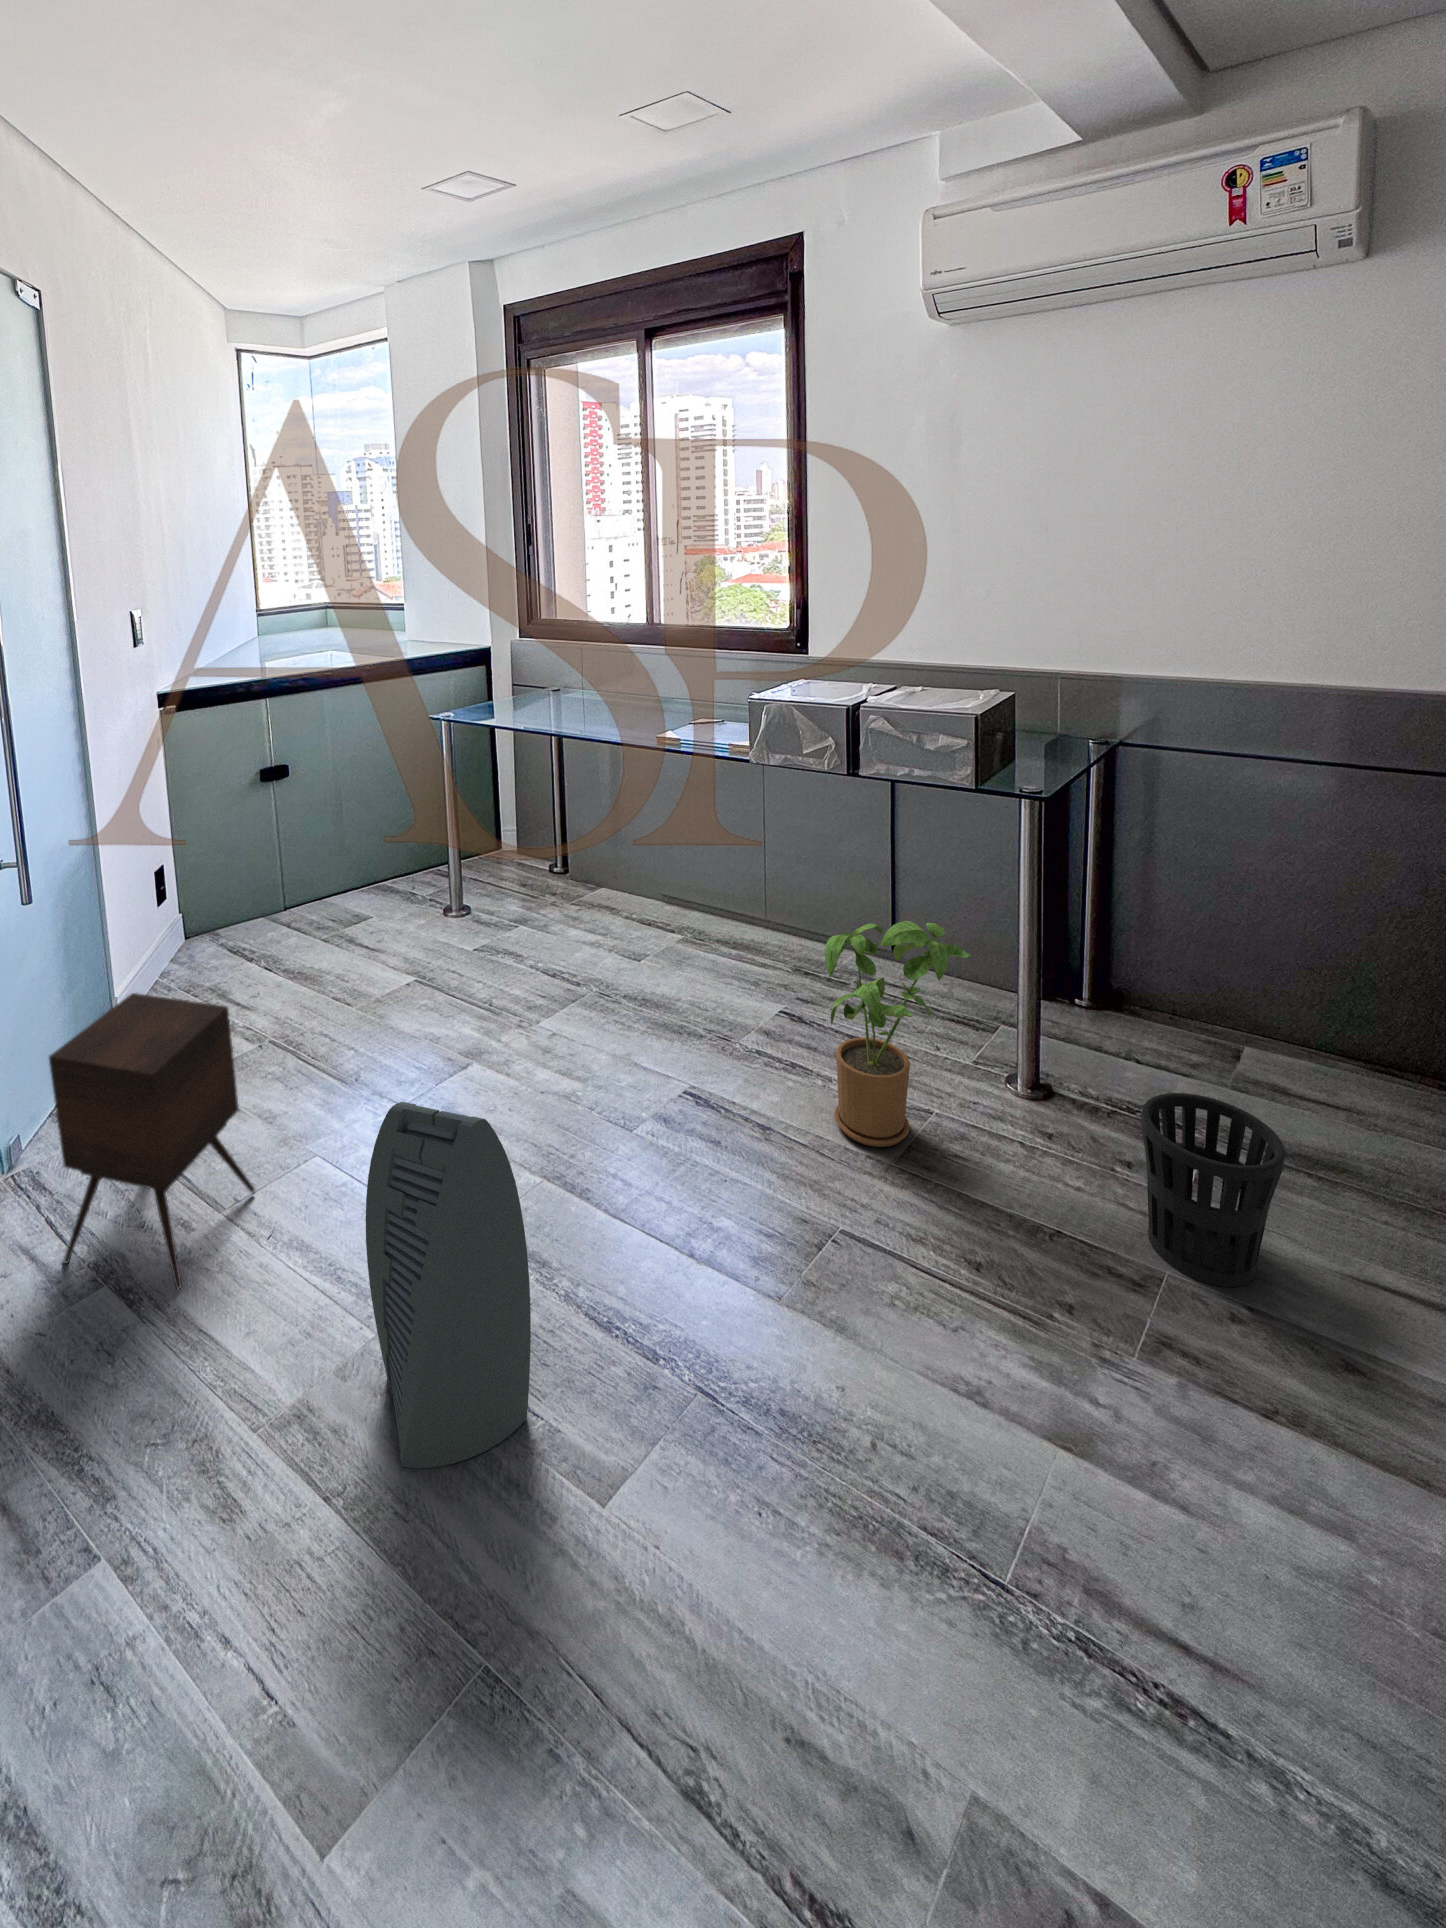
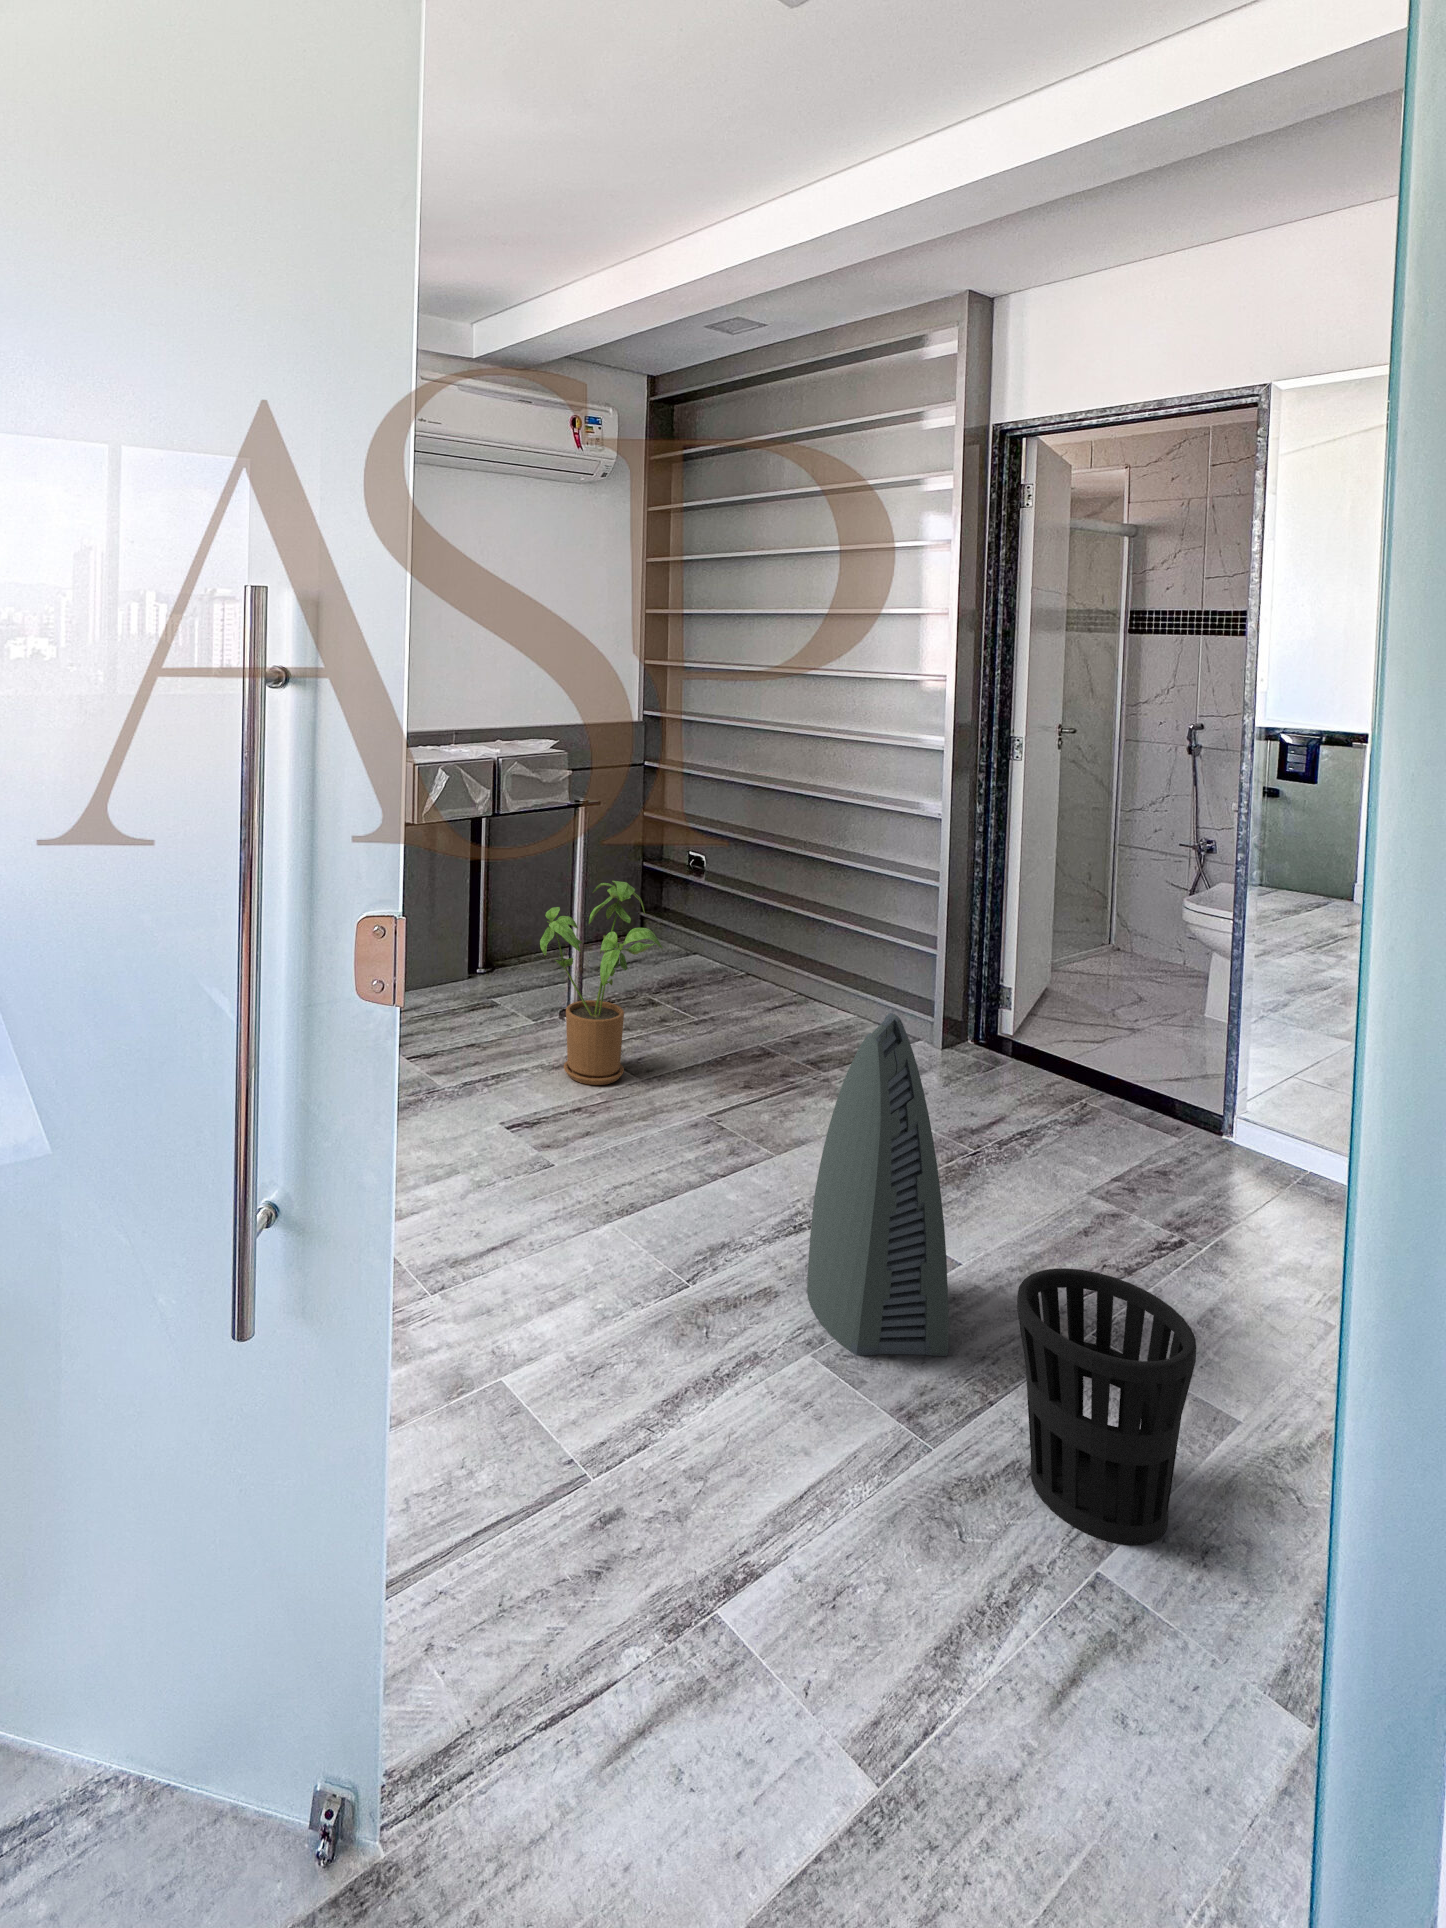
side table: present [49,993,255,1289] -> none [465,1157,737,1678]
wastebasket: present [1141,1093,1285,1287] -> present [1017,1268,1196,1545]

